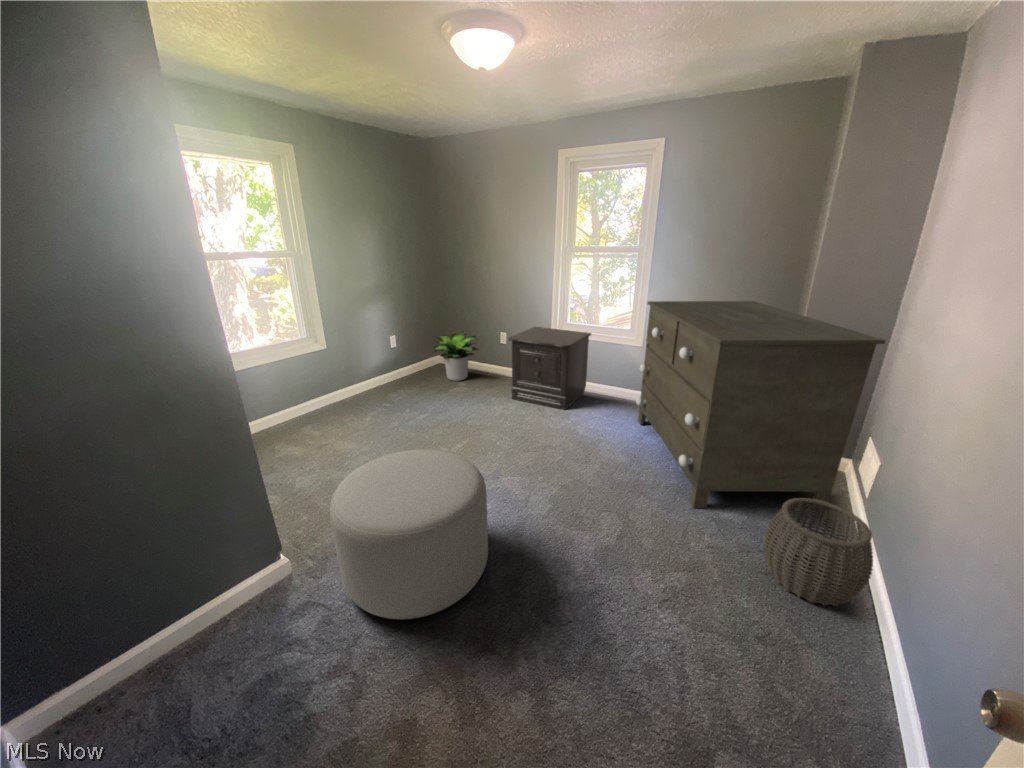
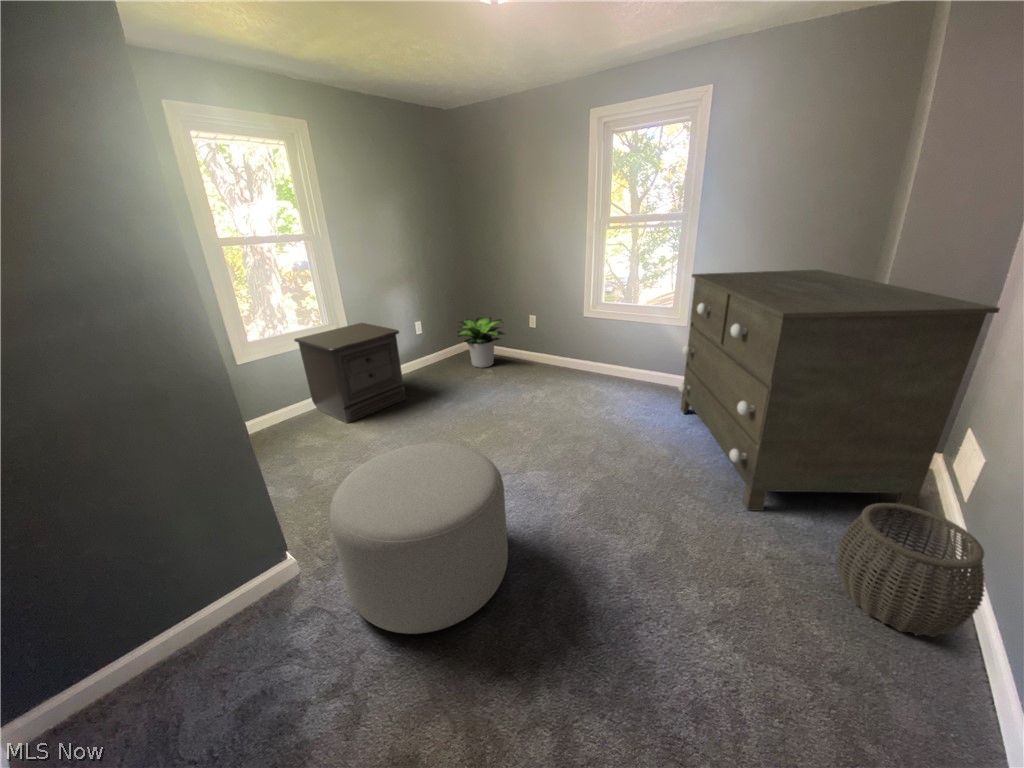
nightstand: present [509,327,591,410] -> present [294,323,406,423]

